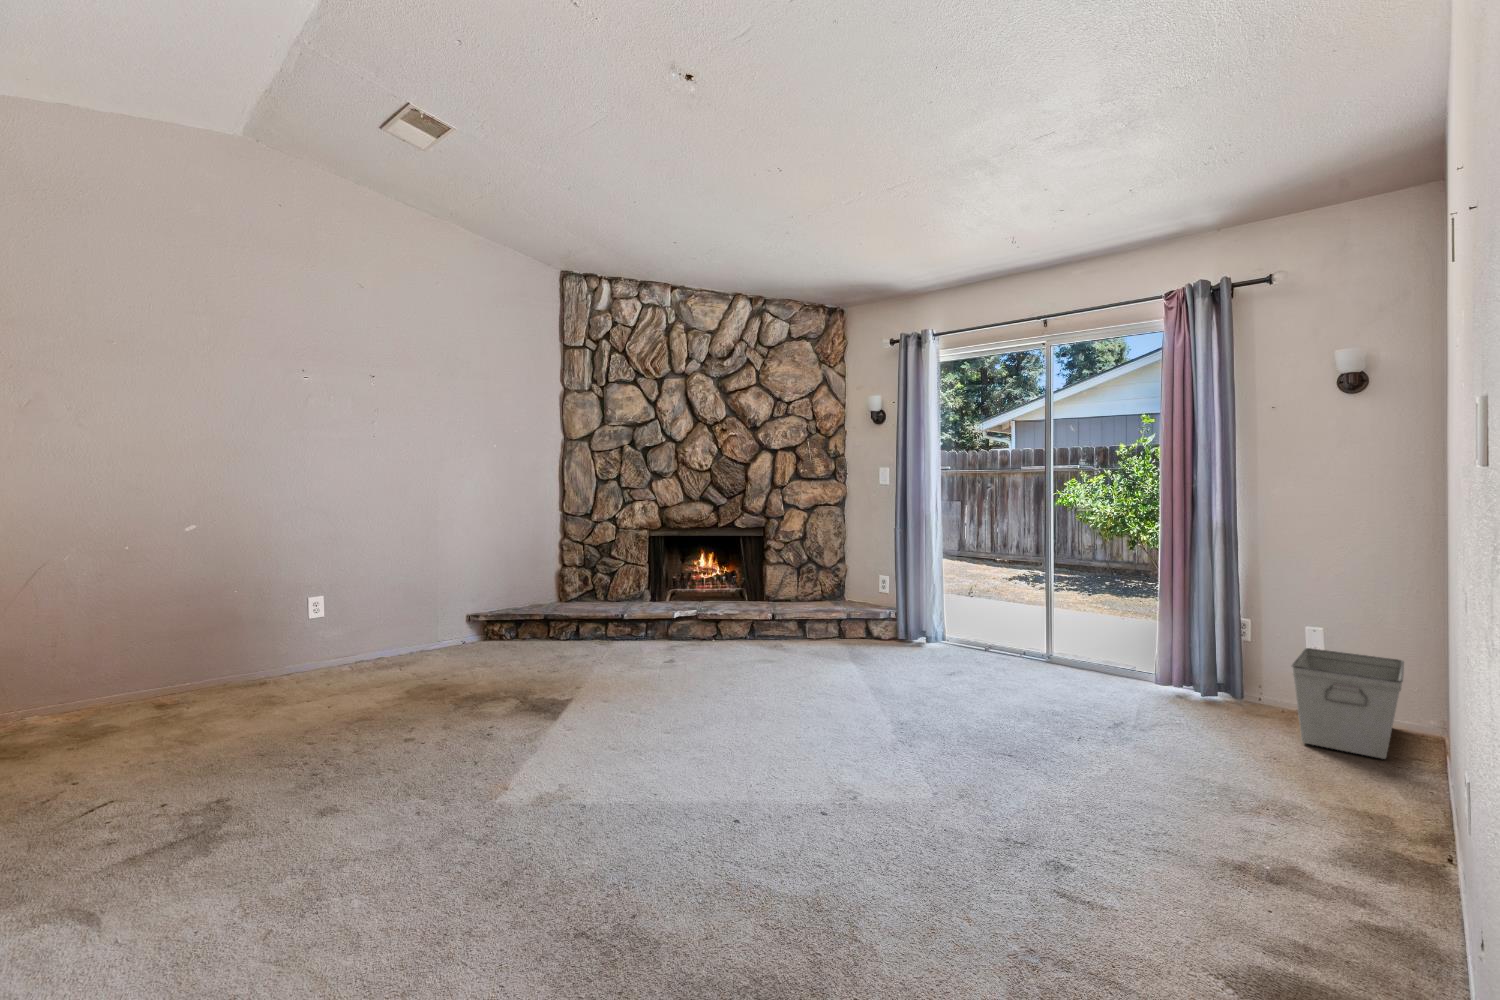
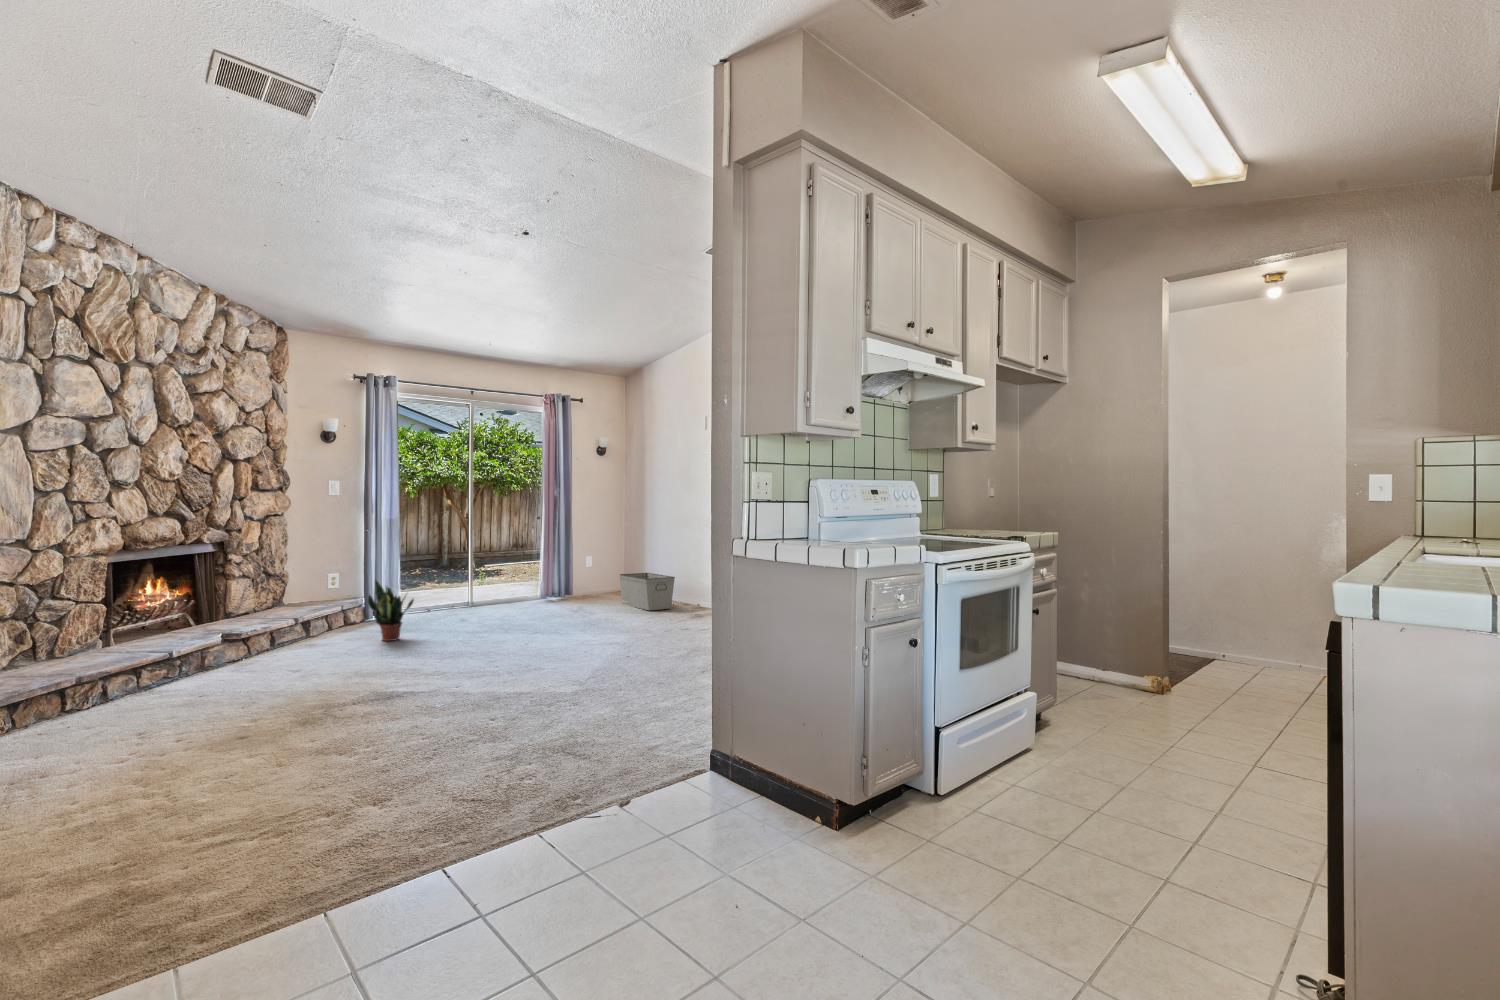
potted plant: none [811,580,868,658] -> present [368,581,414,641]

